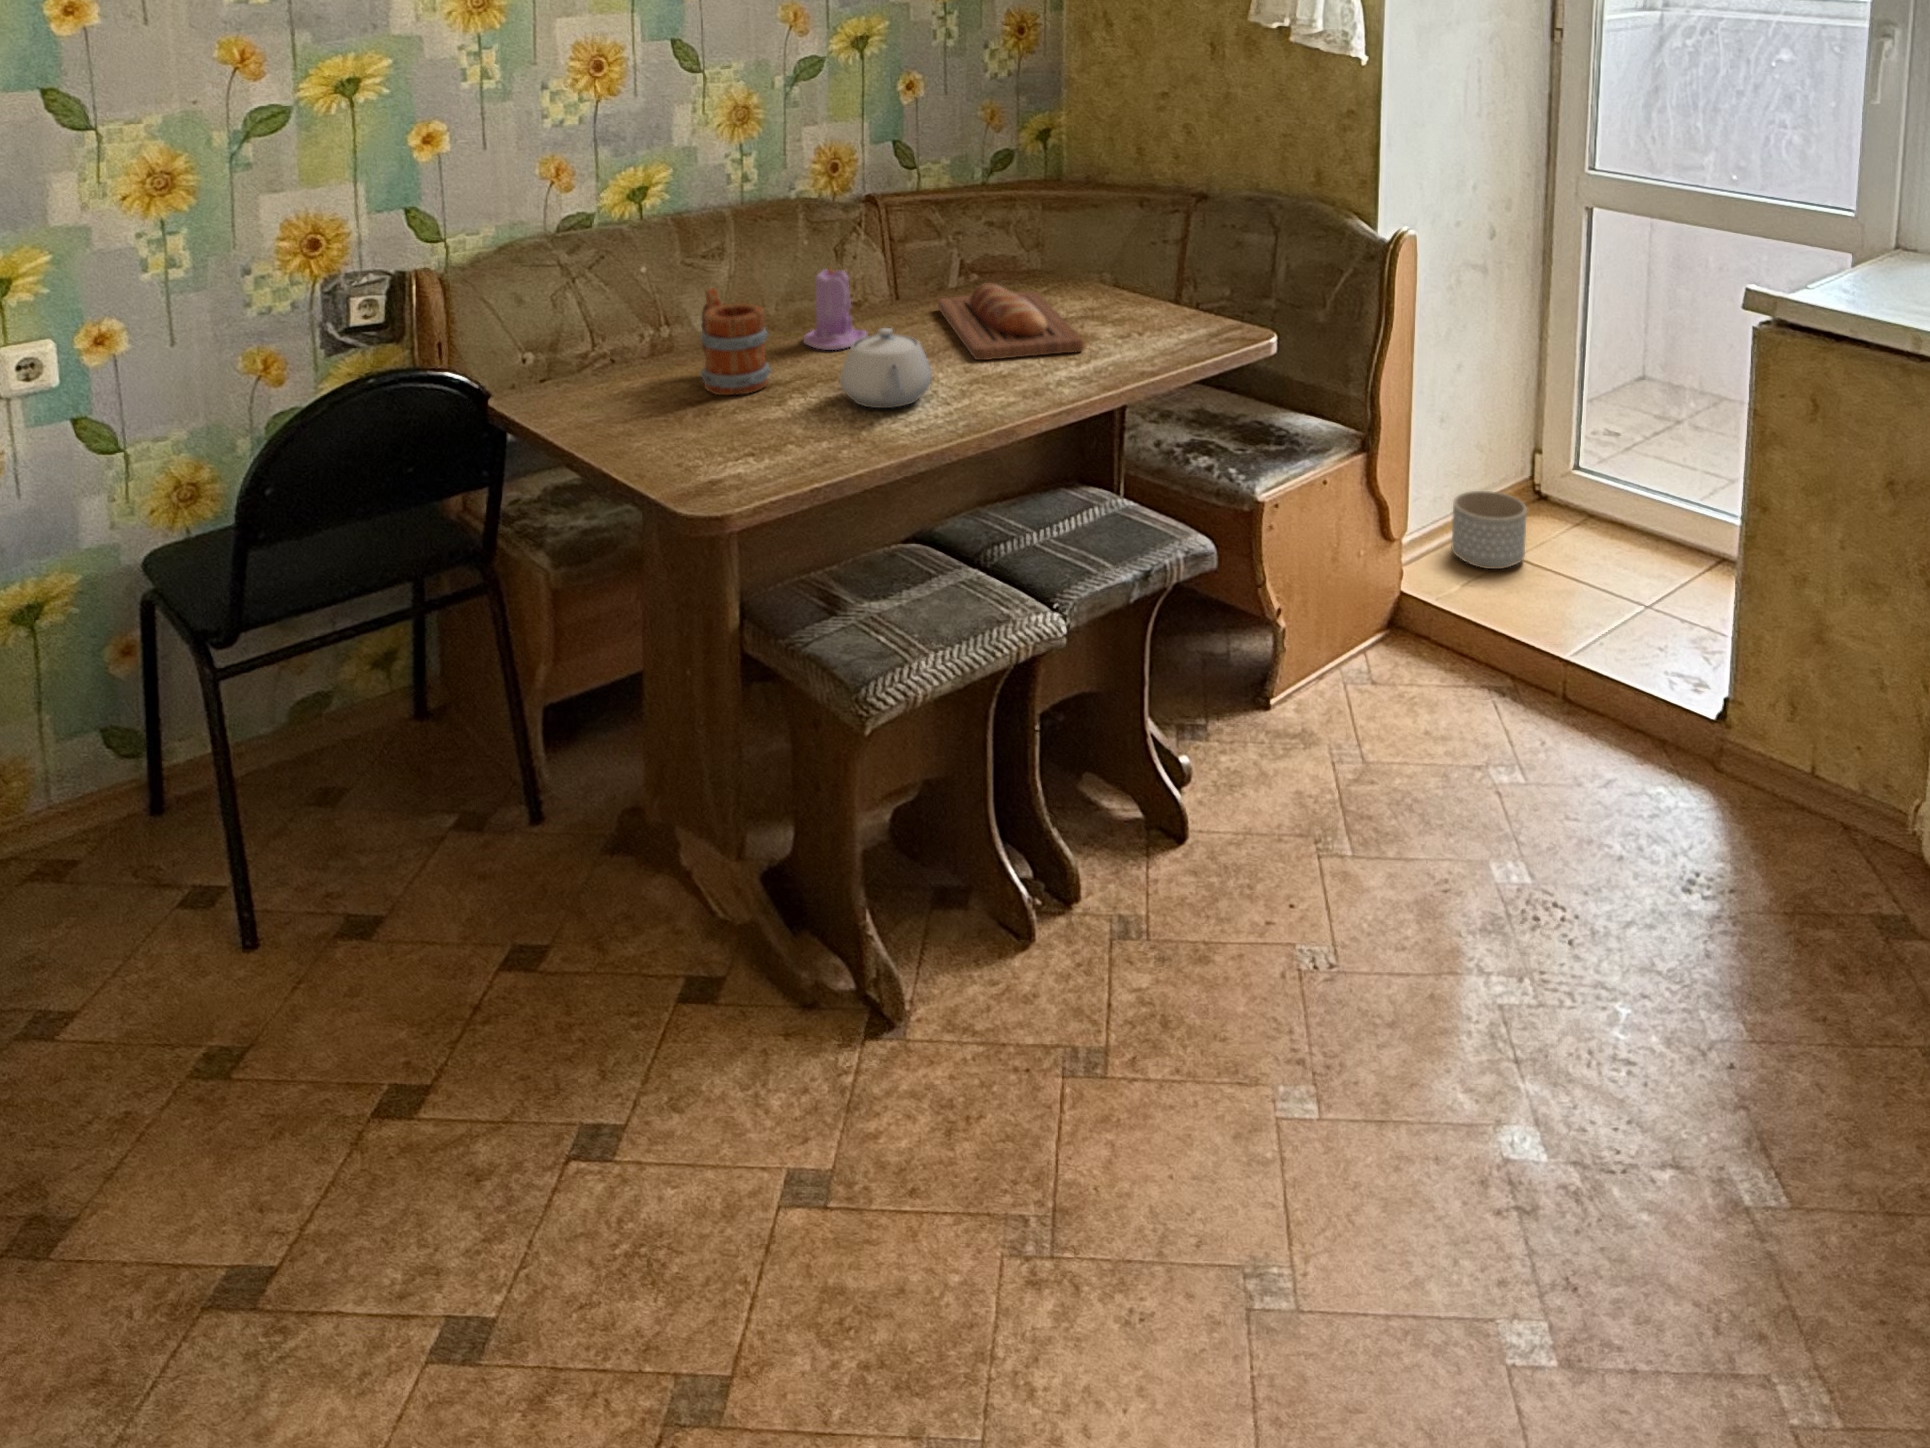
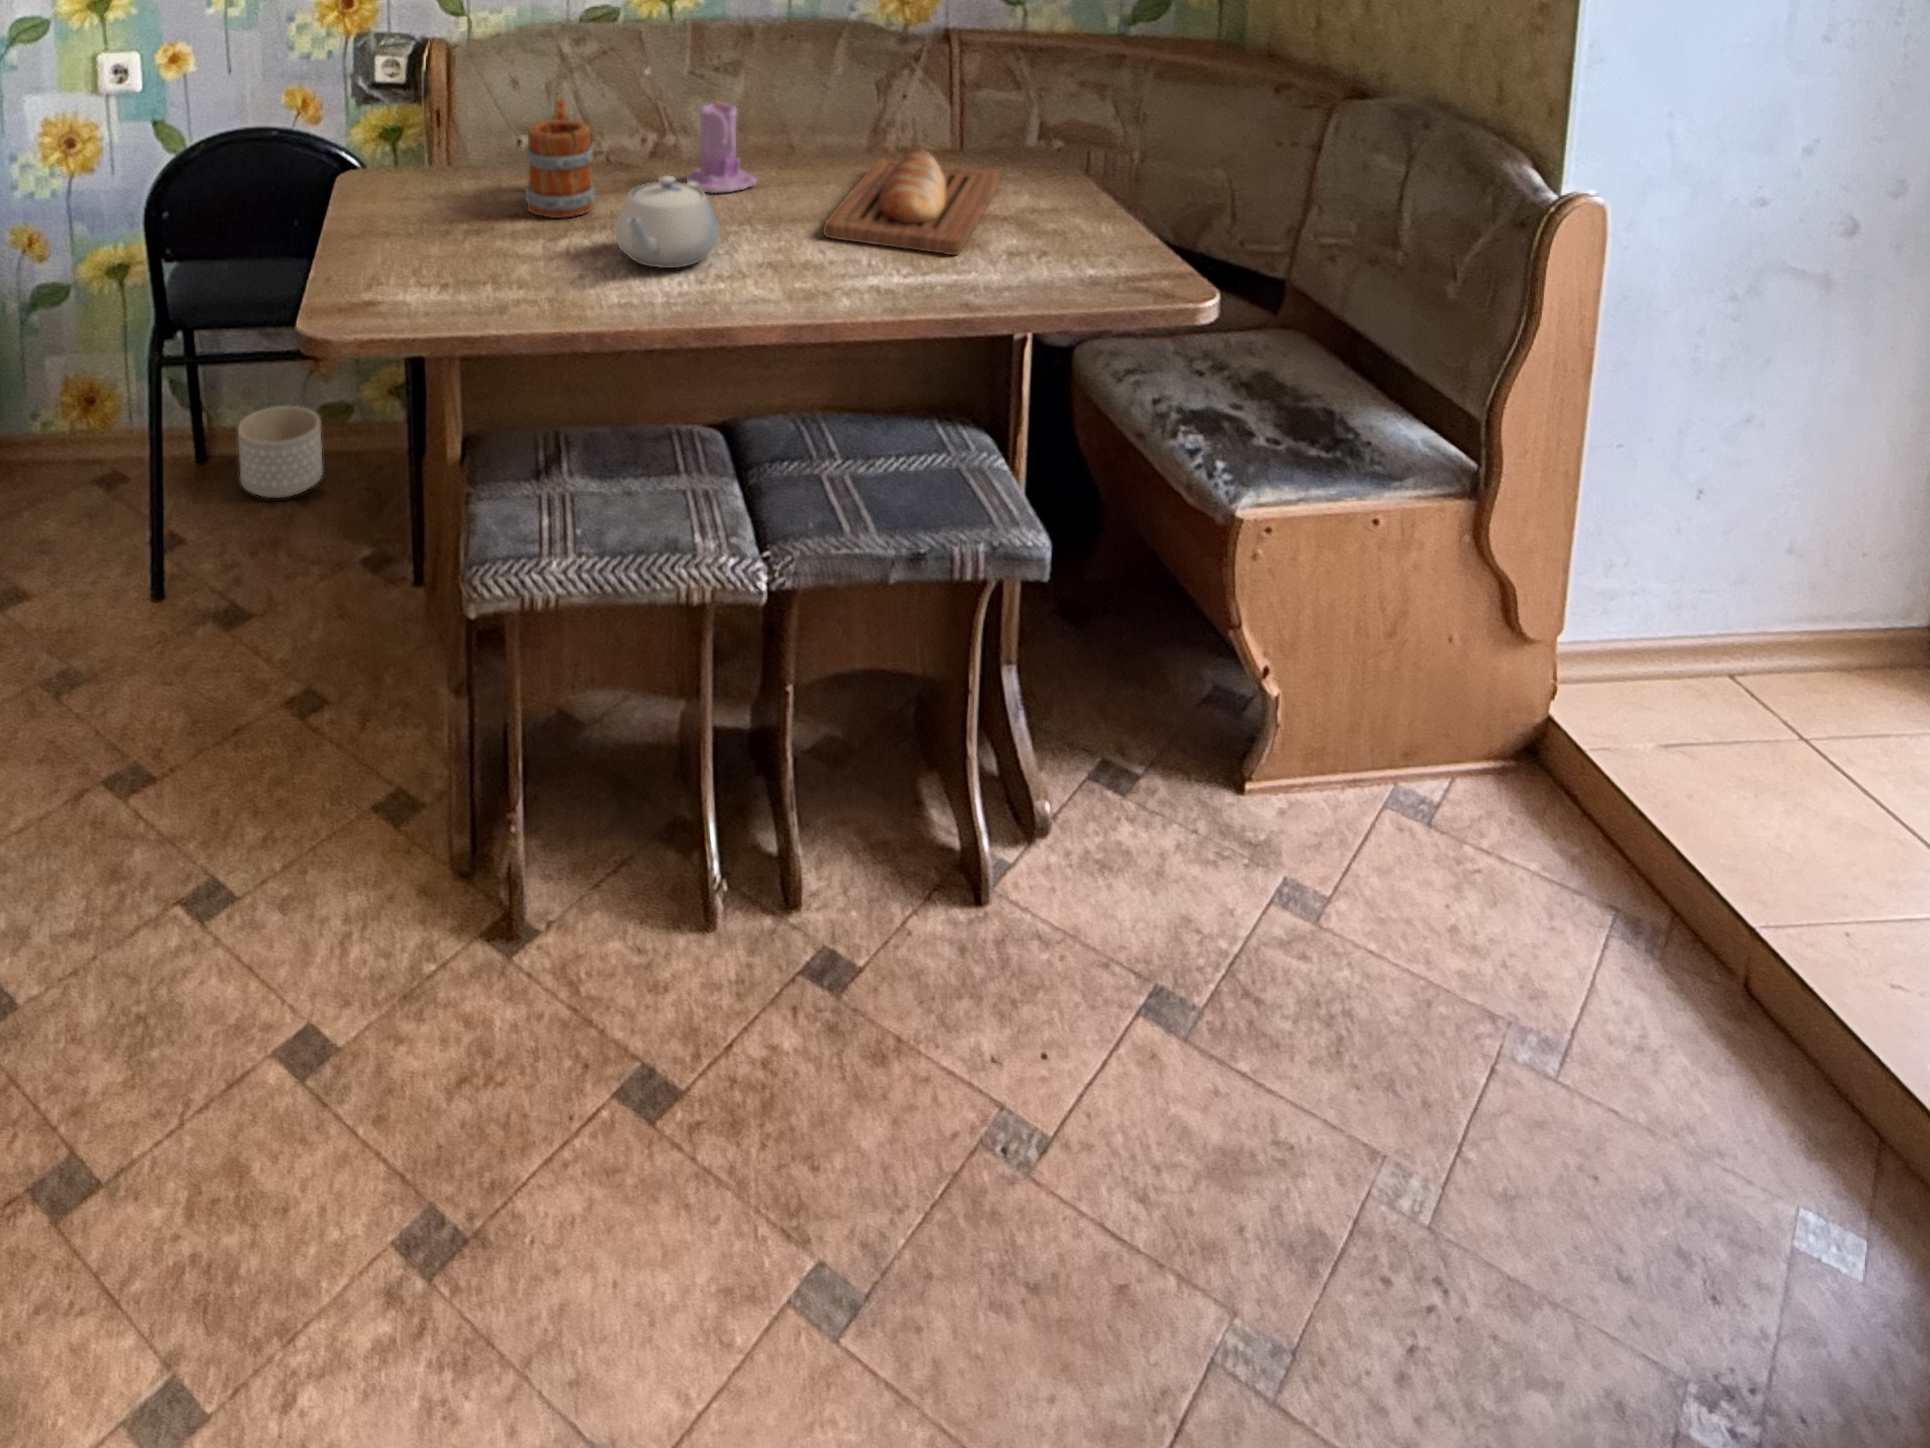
planter: present [1451,491,1527,569] -> present [238,406,323,498]

